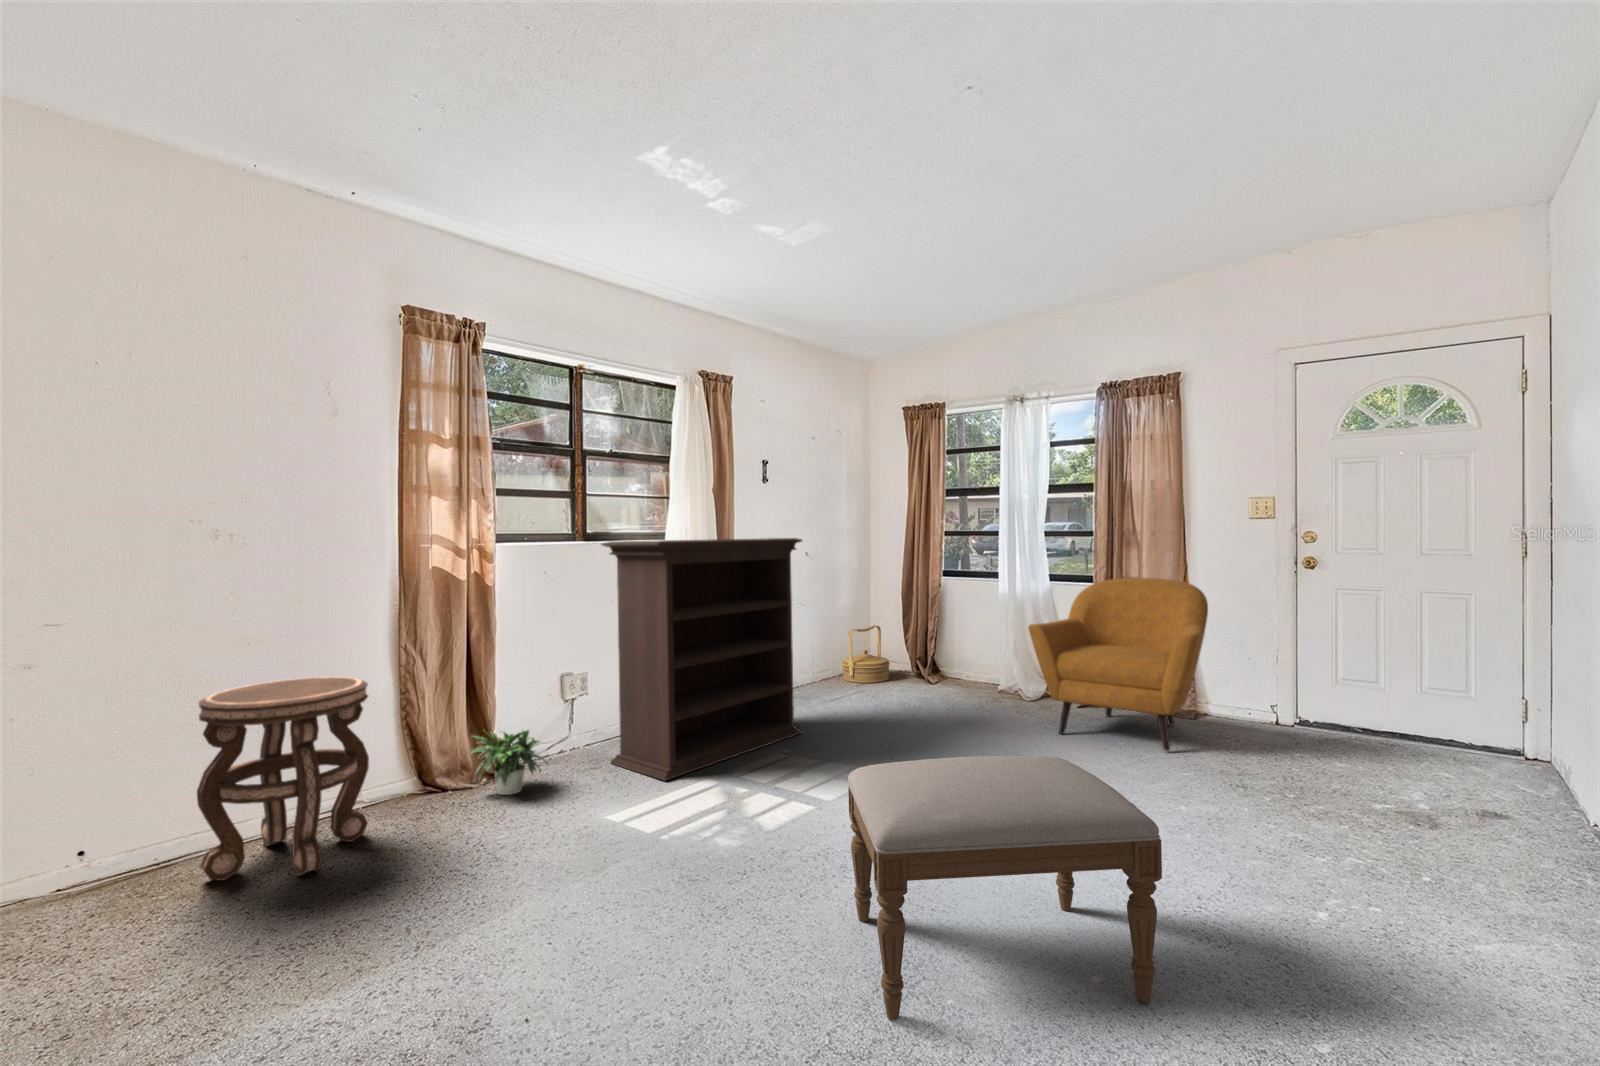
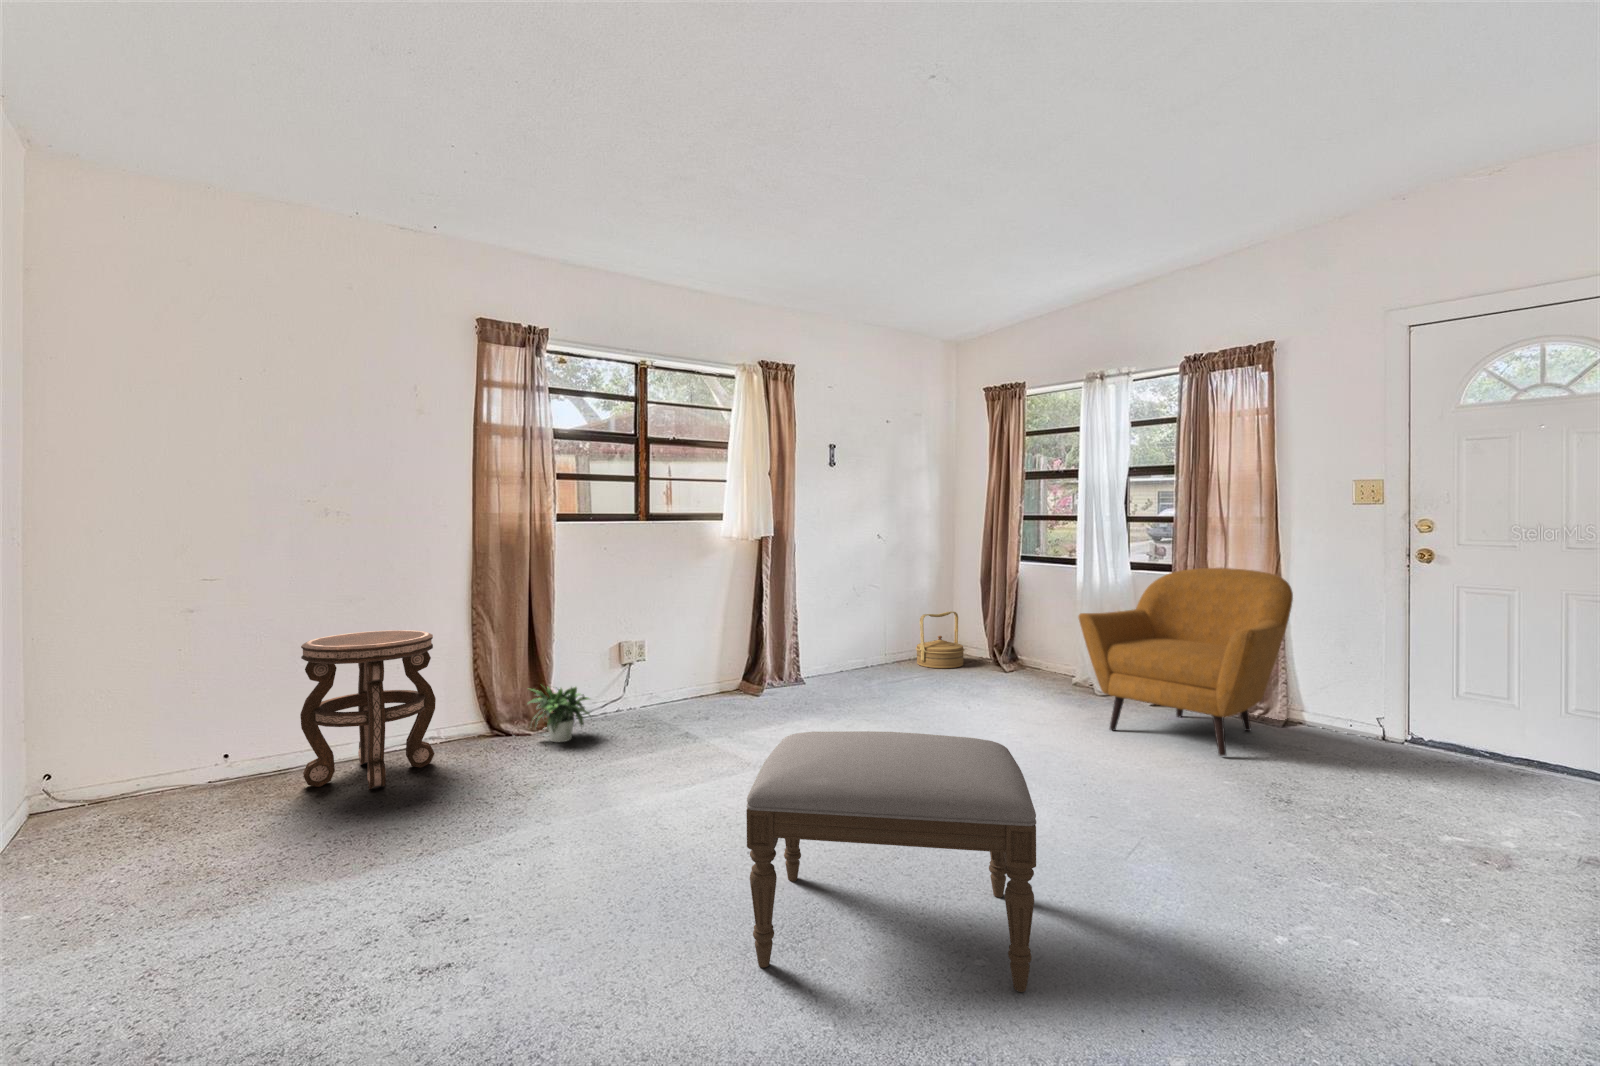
bookshelf: present [602,538,802,781] -> none [649,521,846,742]

